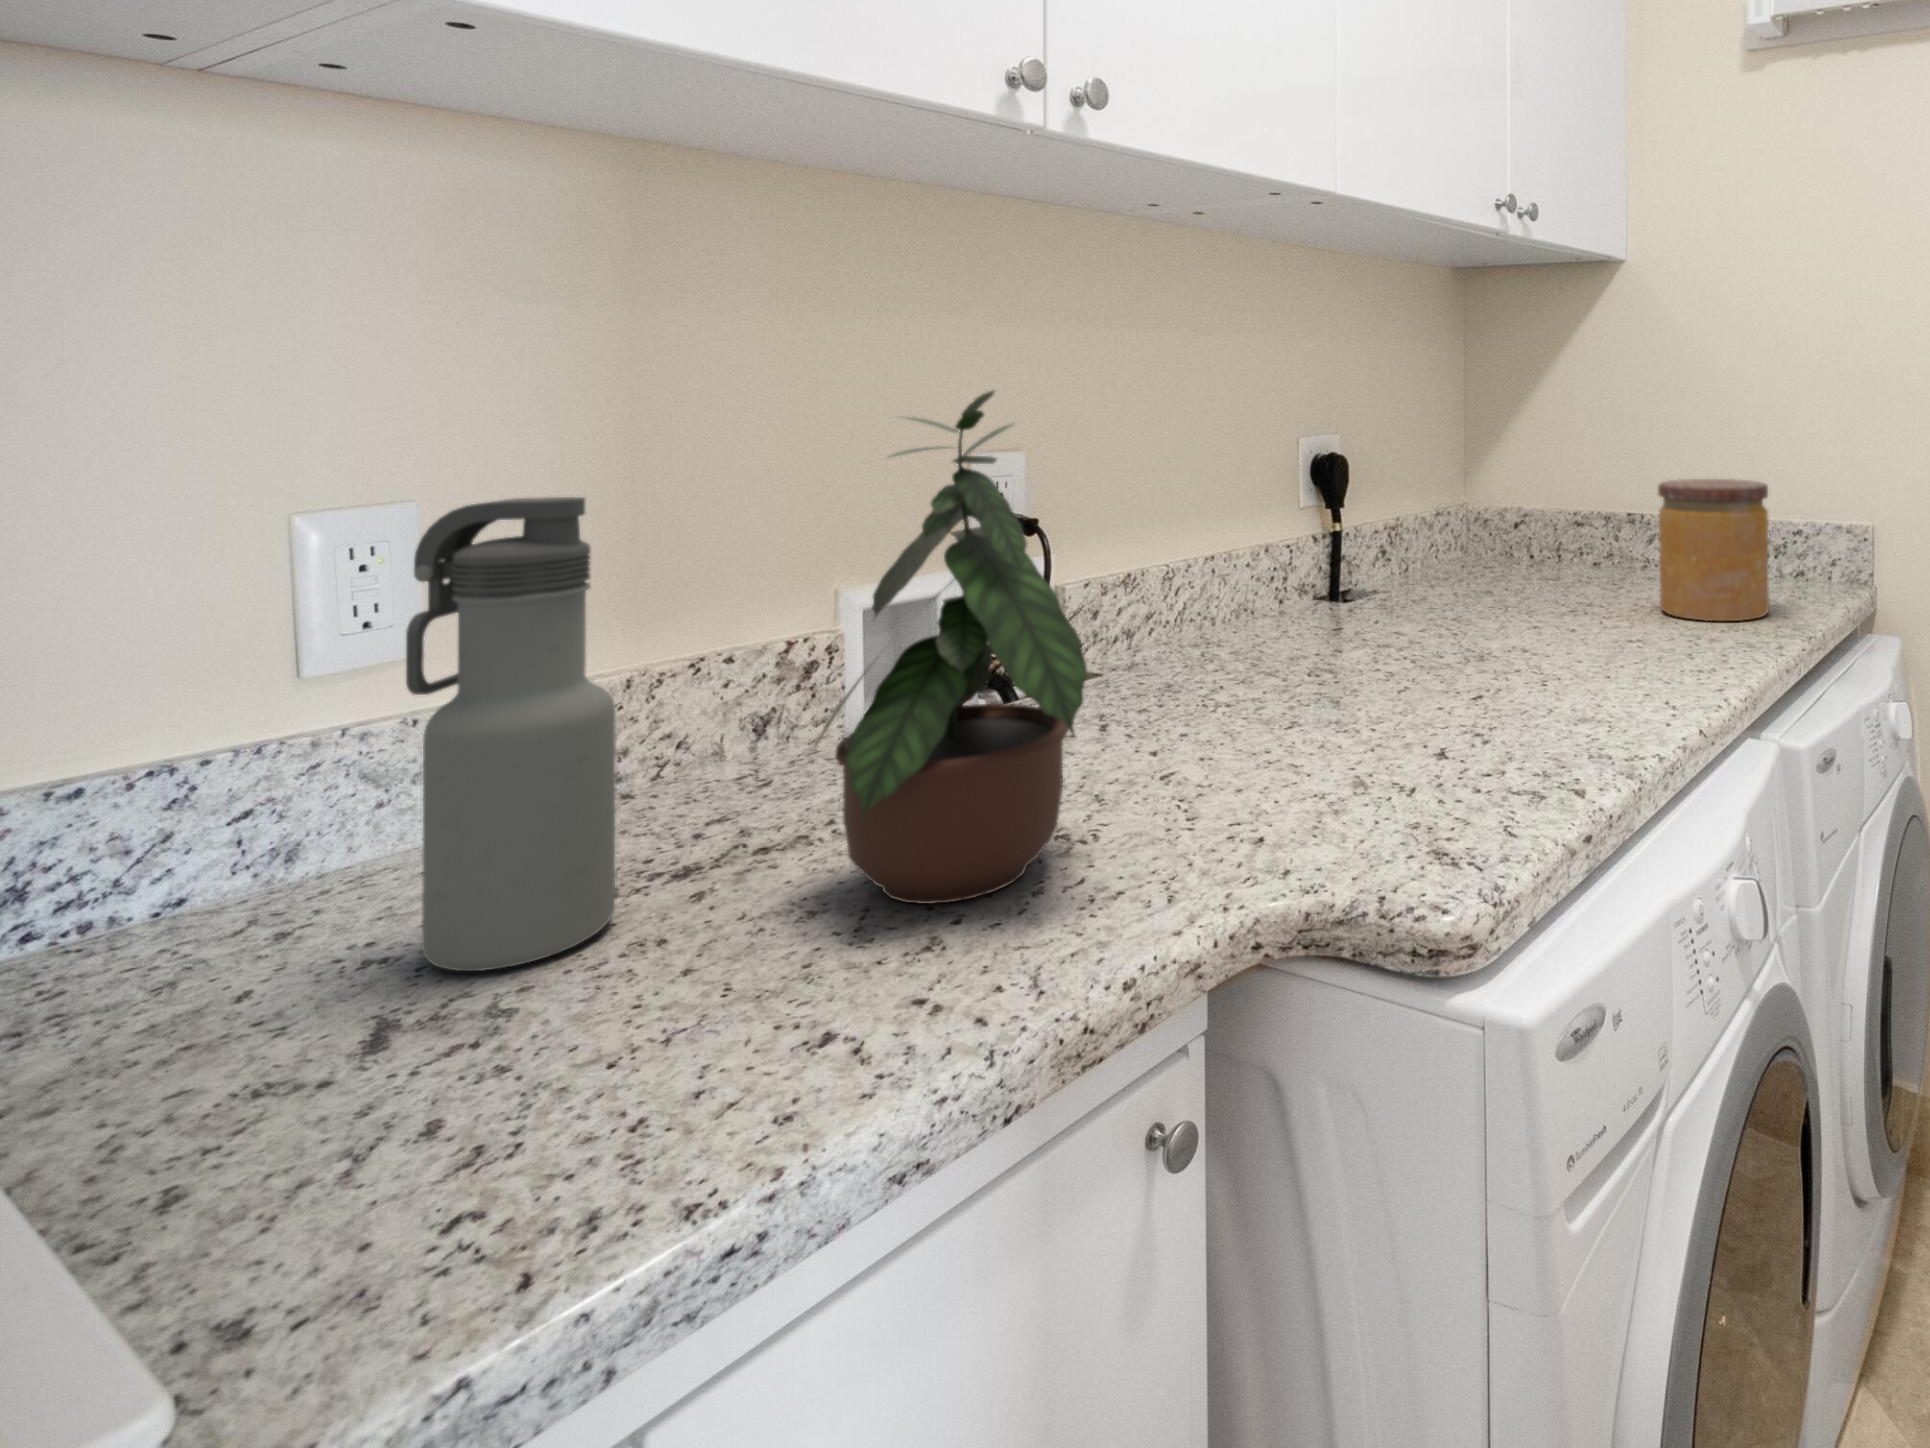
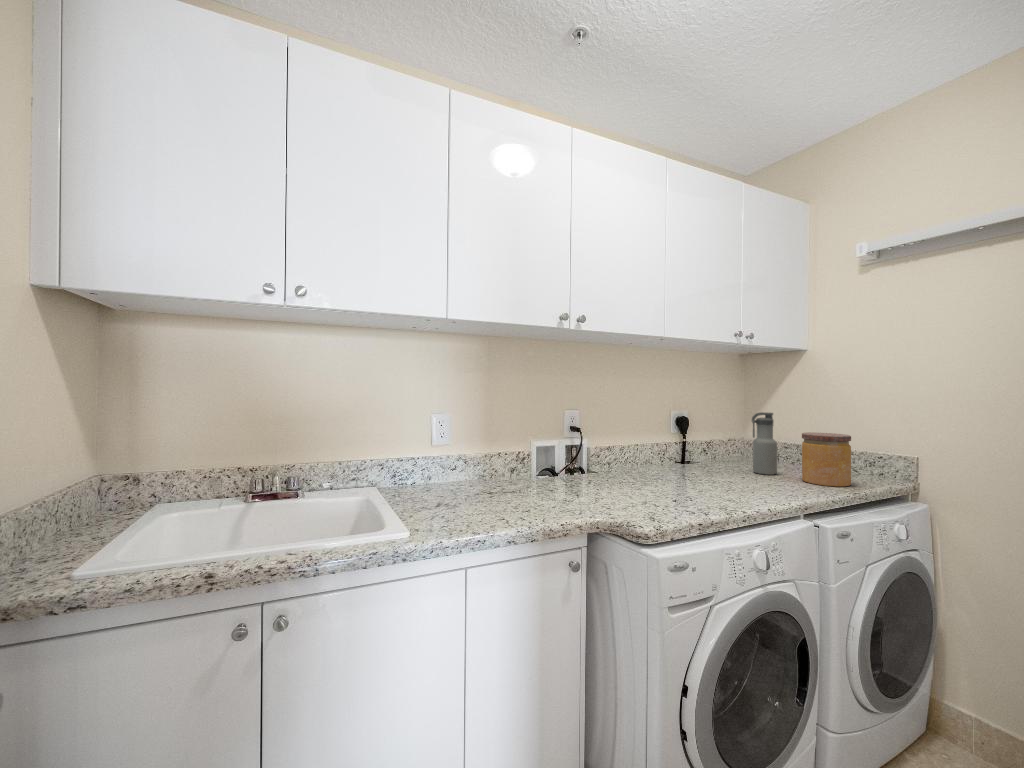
potted plant: present [814,391,1087,904] -> none [507,394,572,505]
water bottle: present [406,497,616,971] -> present [752,412,777,475]

